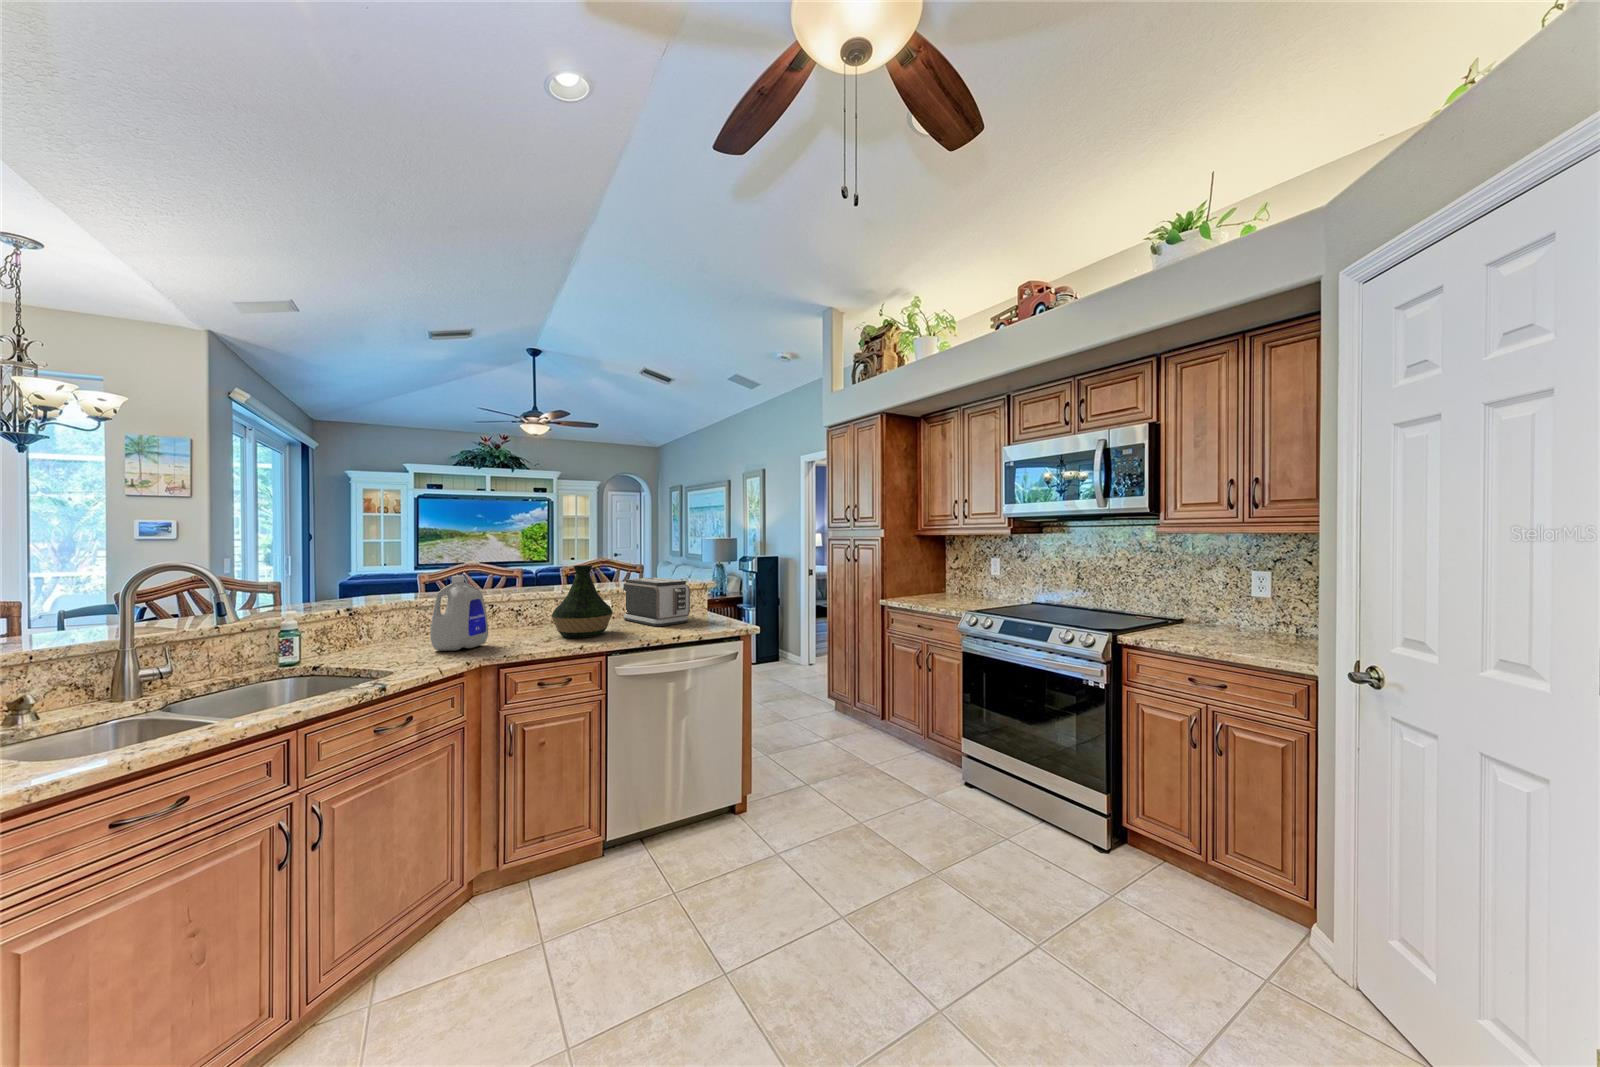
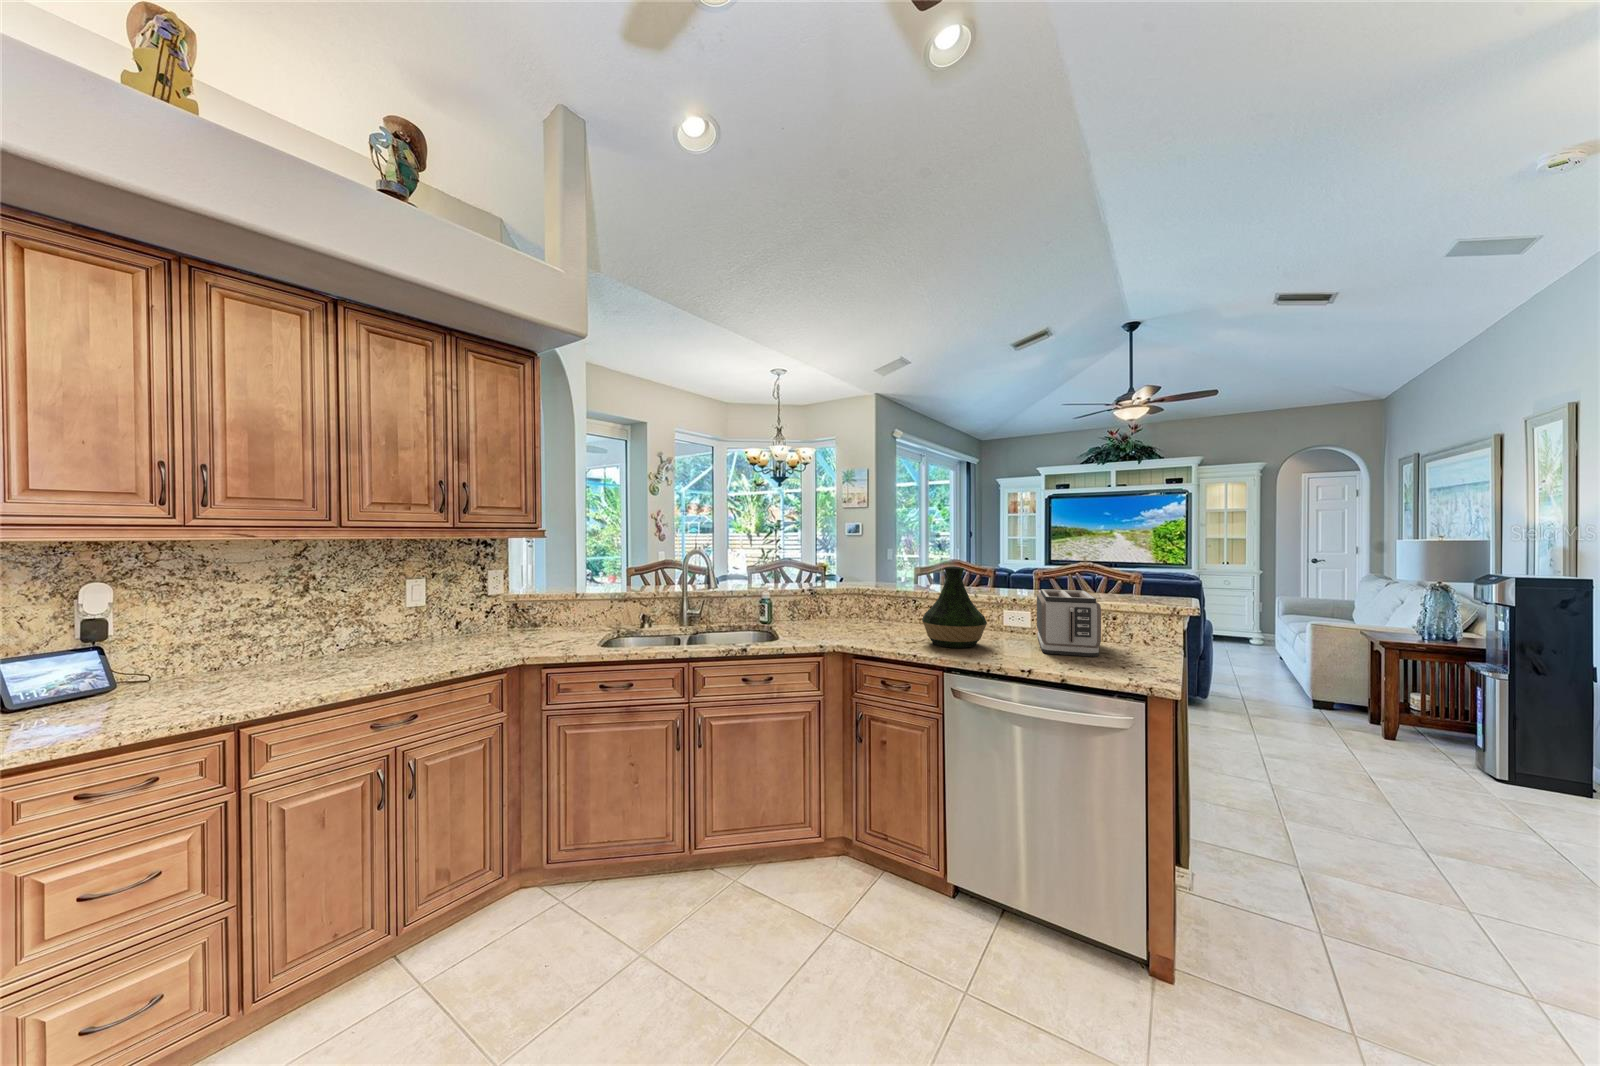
bottle: present [430,576,488,651] -> none [831,570,872,635]

